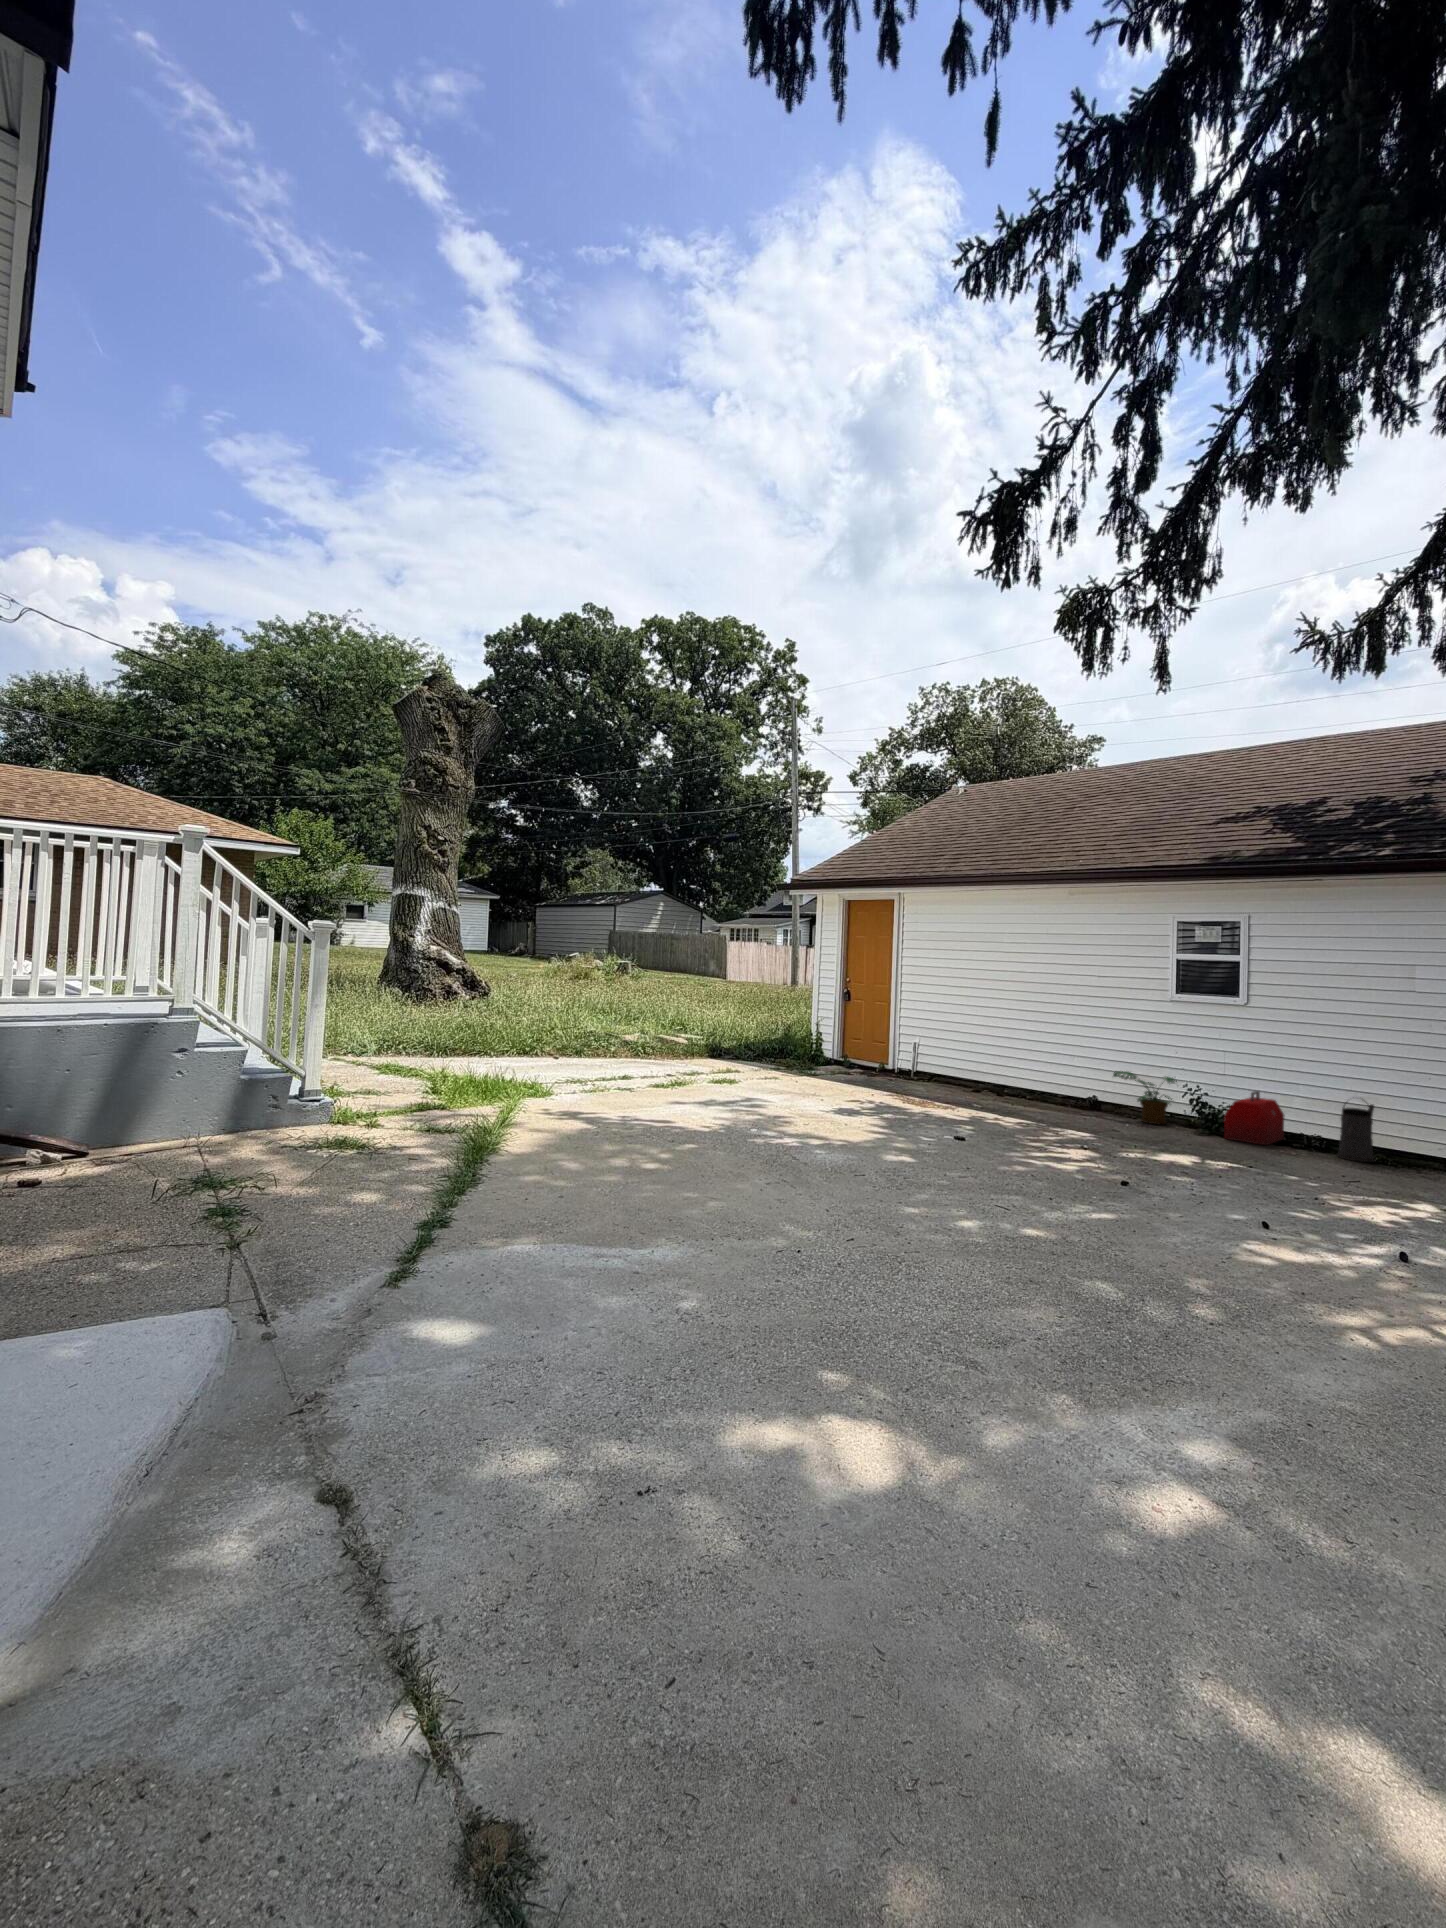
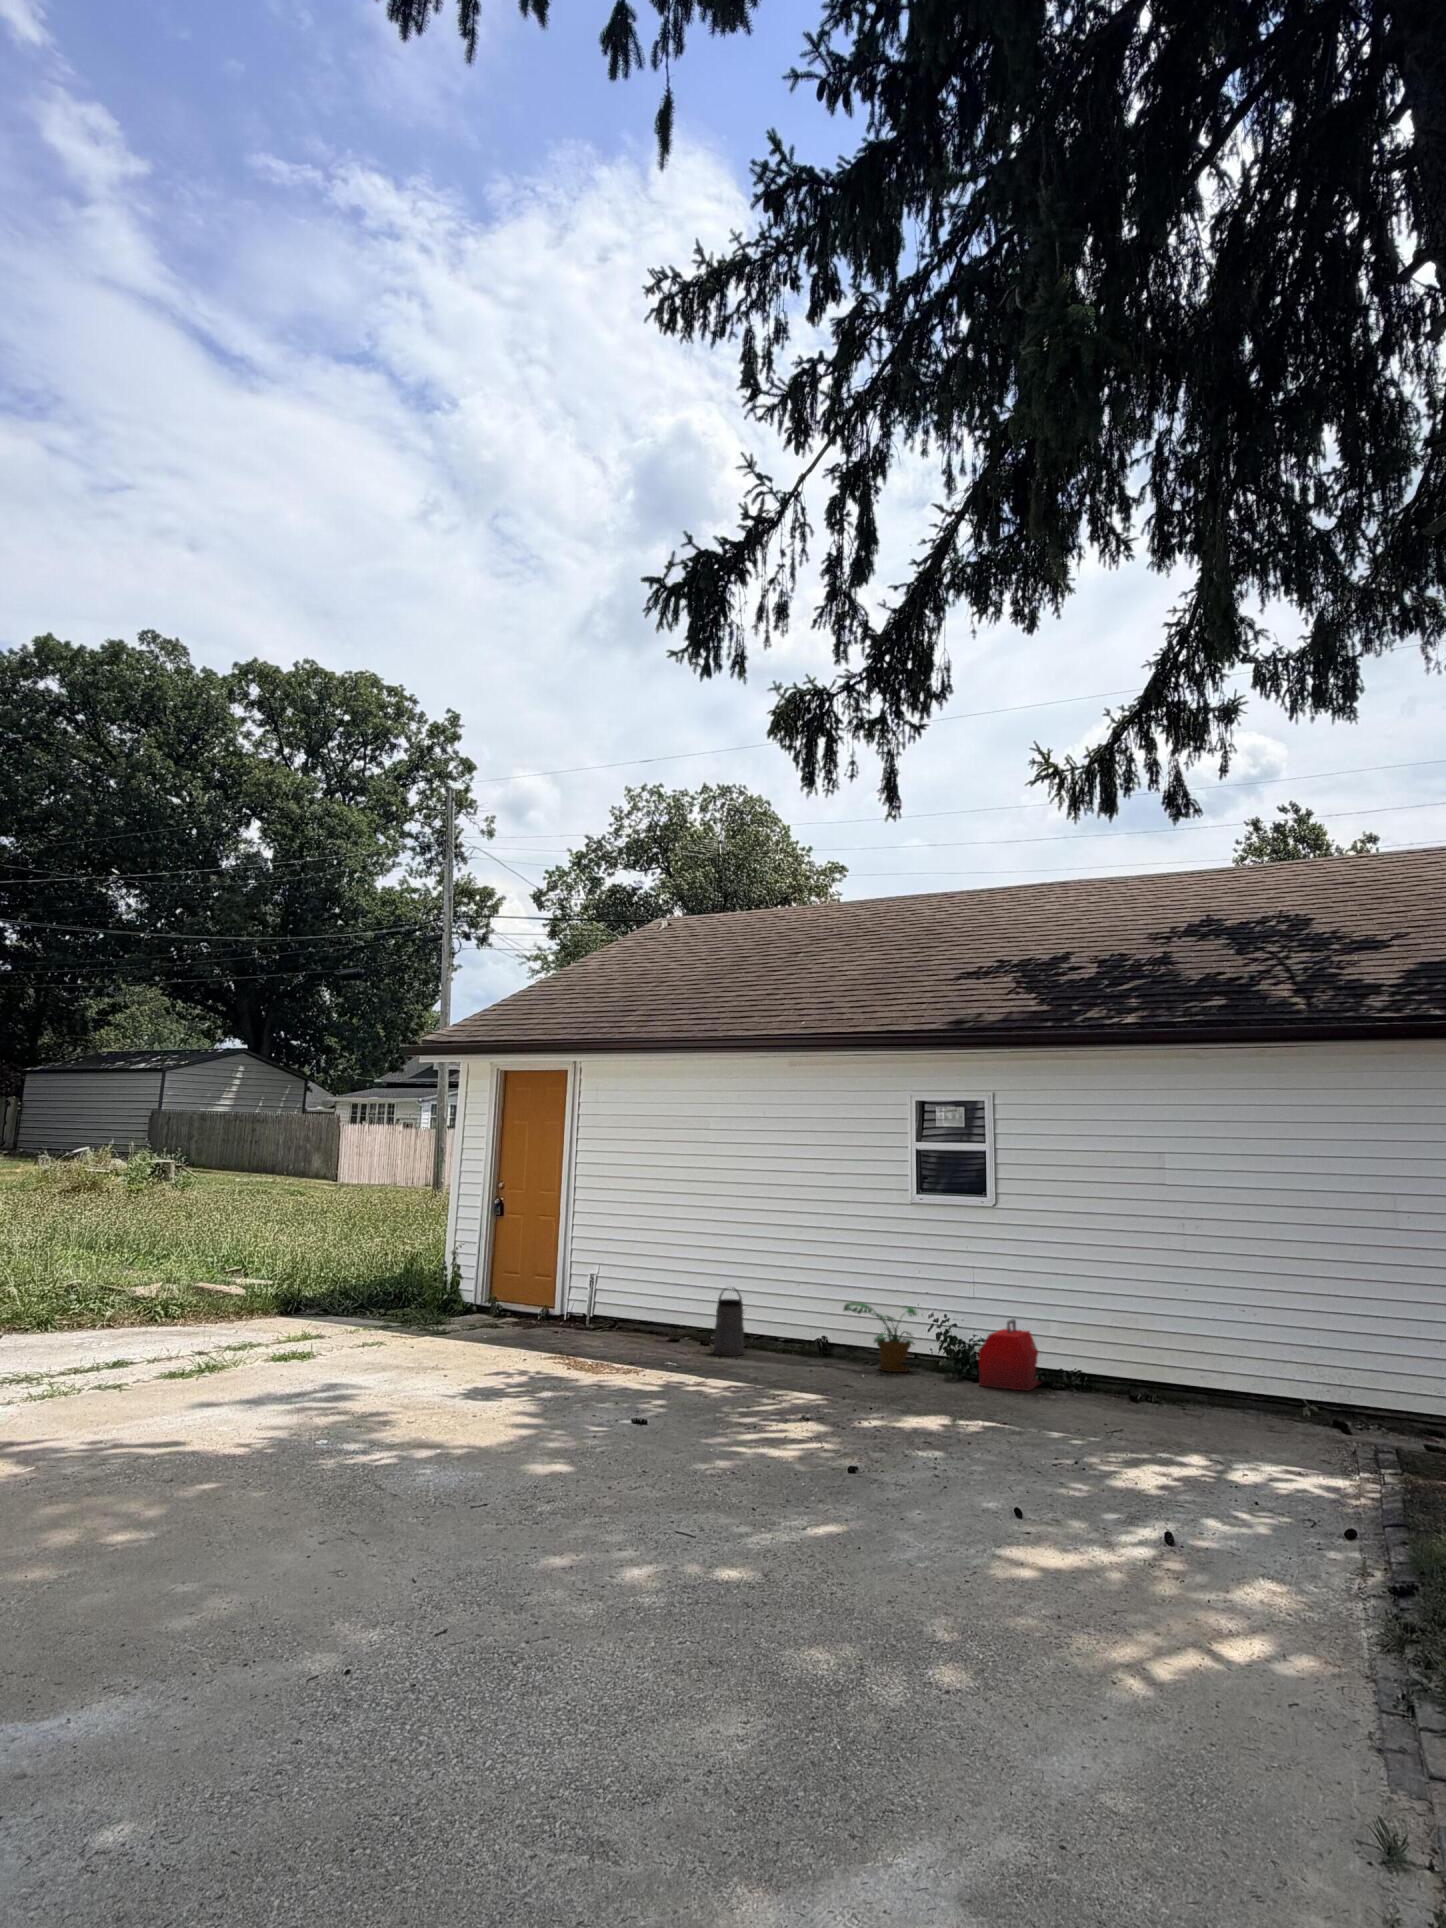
watering can: present [1337,1104,1375,1162] -> present [713,1288,745,1356]

